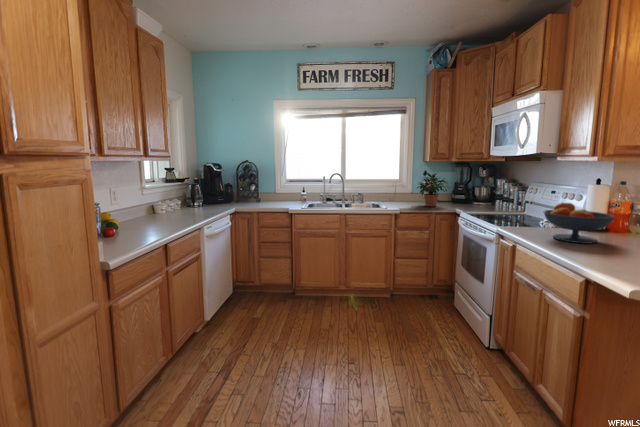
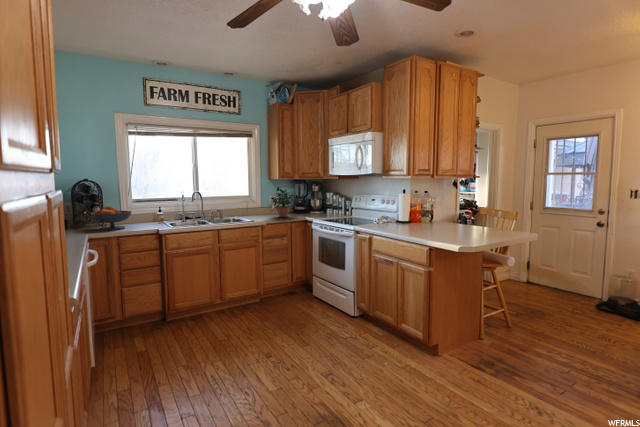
fruit bowl: present [544,203,614,244] -> present [90,206,131,230]

